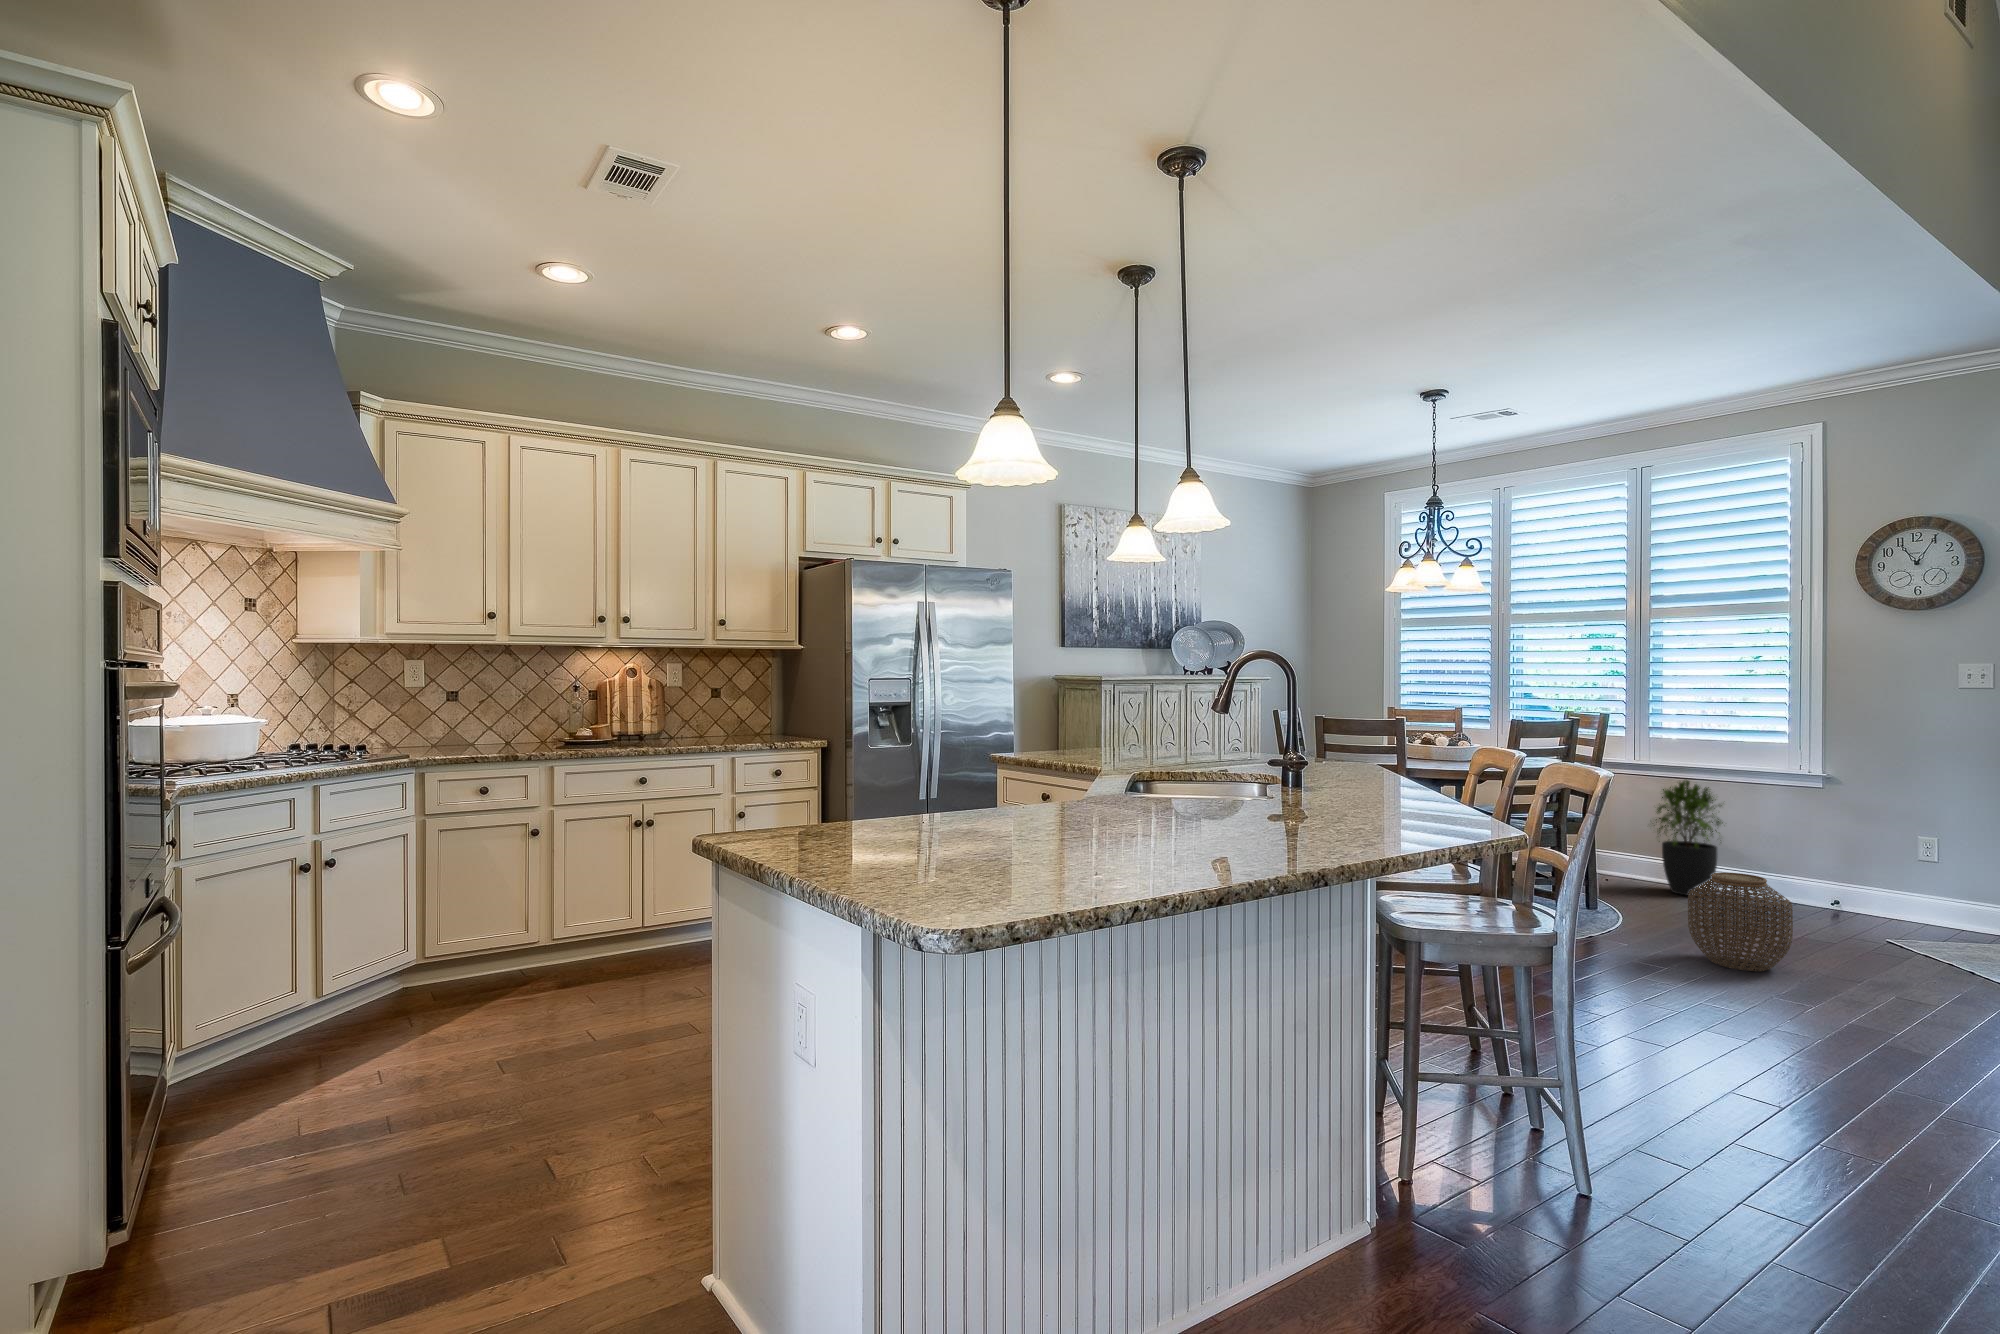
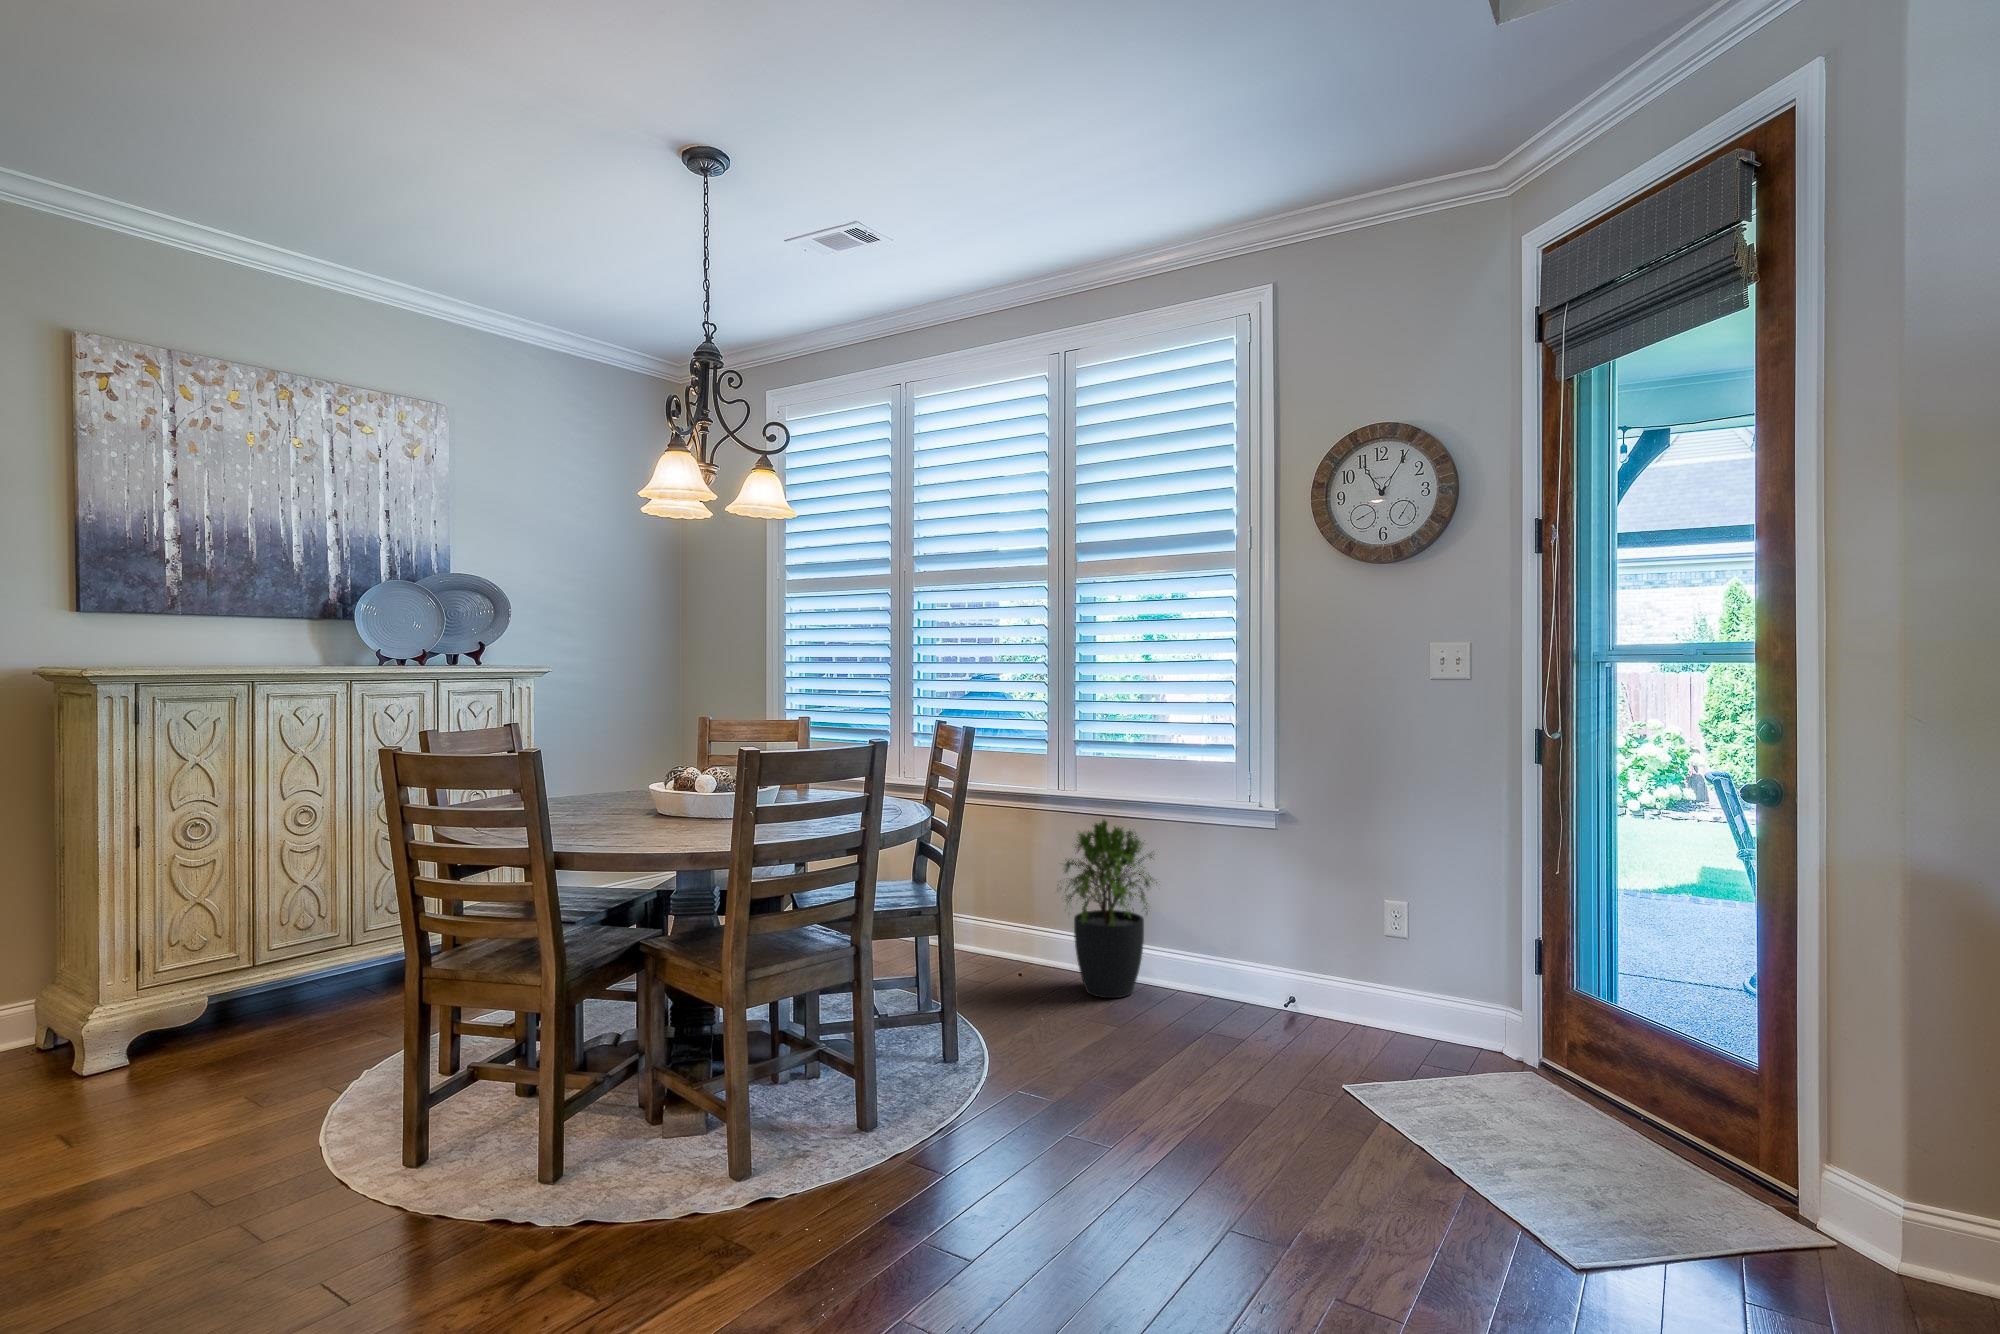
woven basket: present [1688,873,1793,971] -> none [993,1016,1150,1212]

